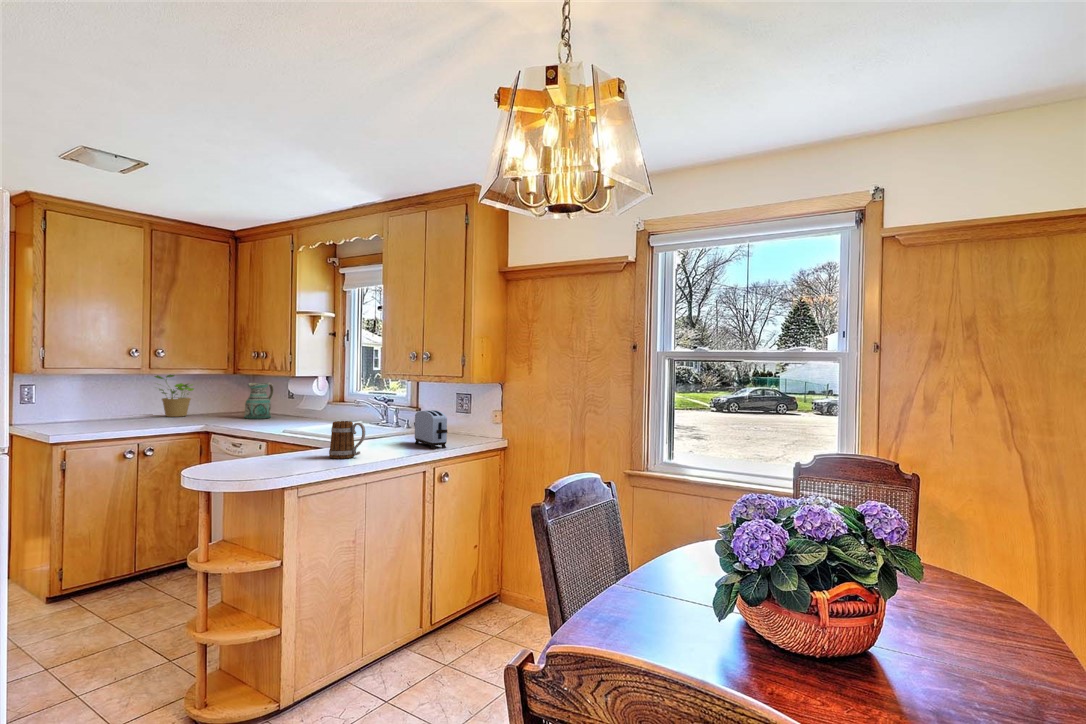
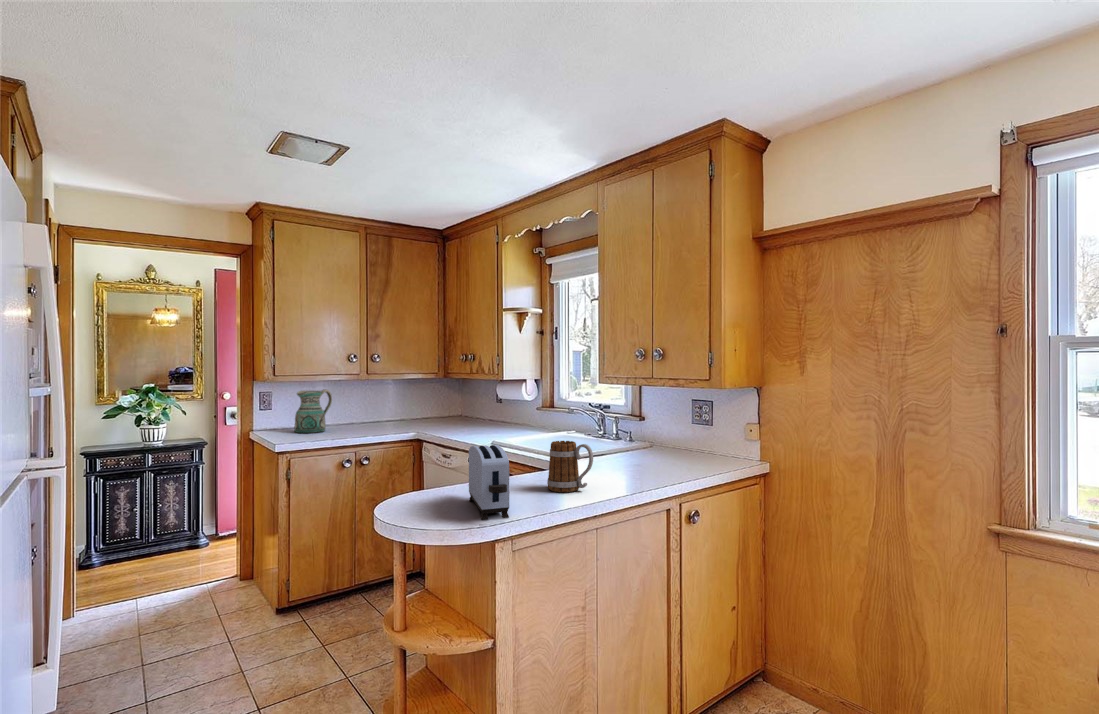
potted plant: present [155,375,194,417] -> none [371,379,409,422]
ceramic pitcher: present [244,382,274,419] -> present [294,389,332,433]
toaster: present [414,410,447,449] -> present [469,445,509,520]

